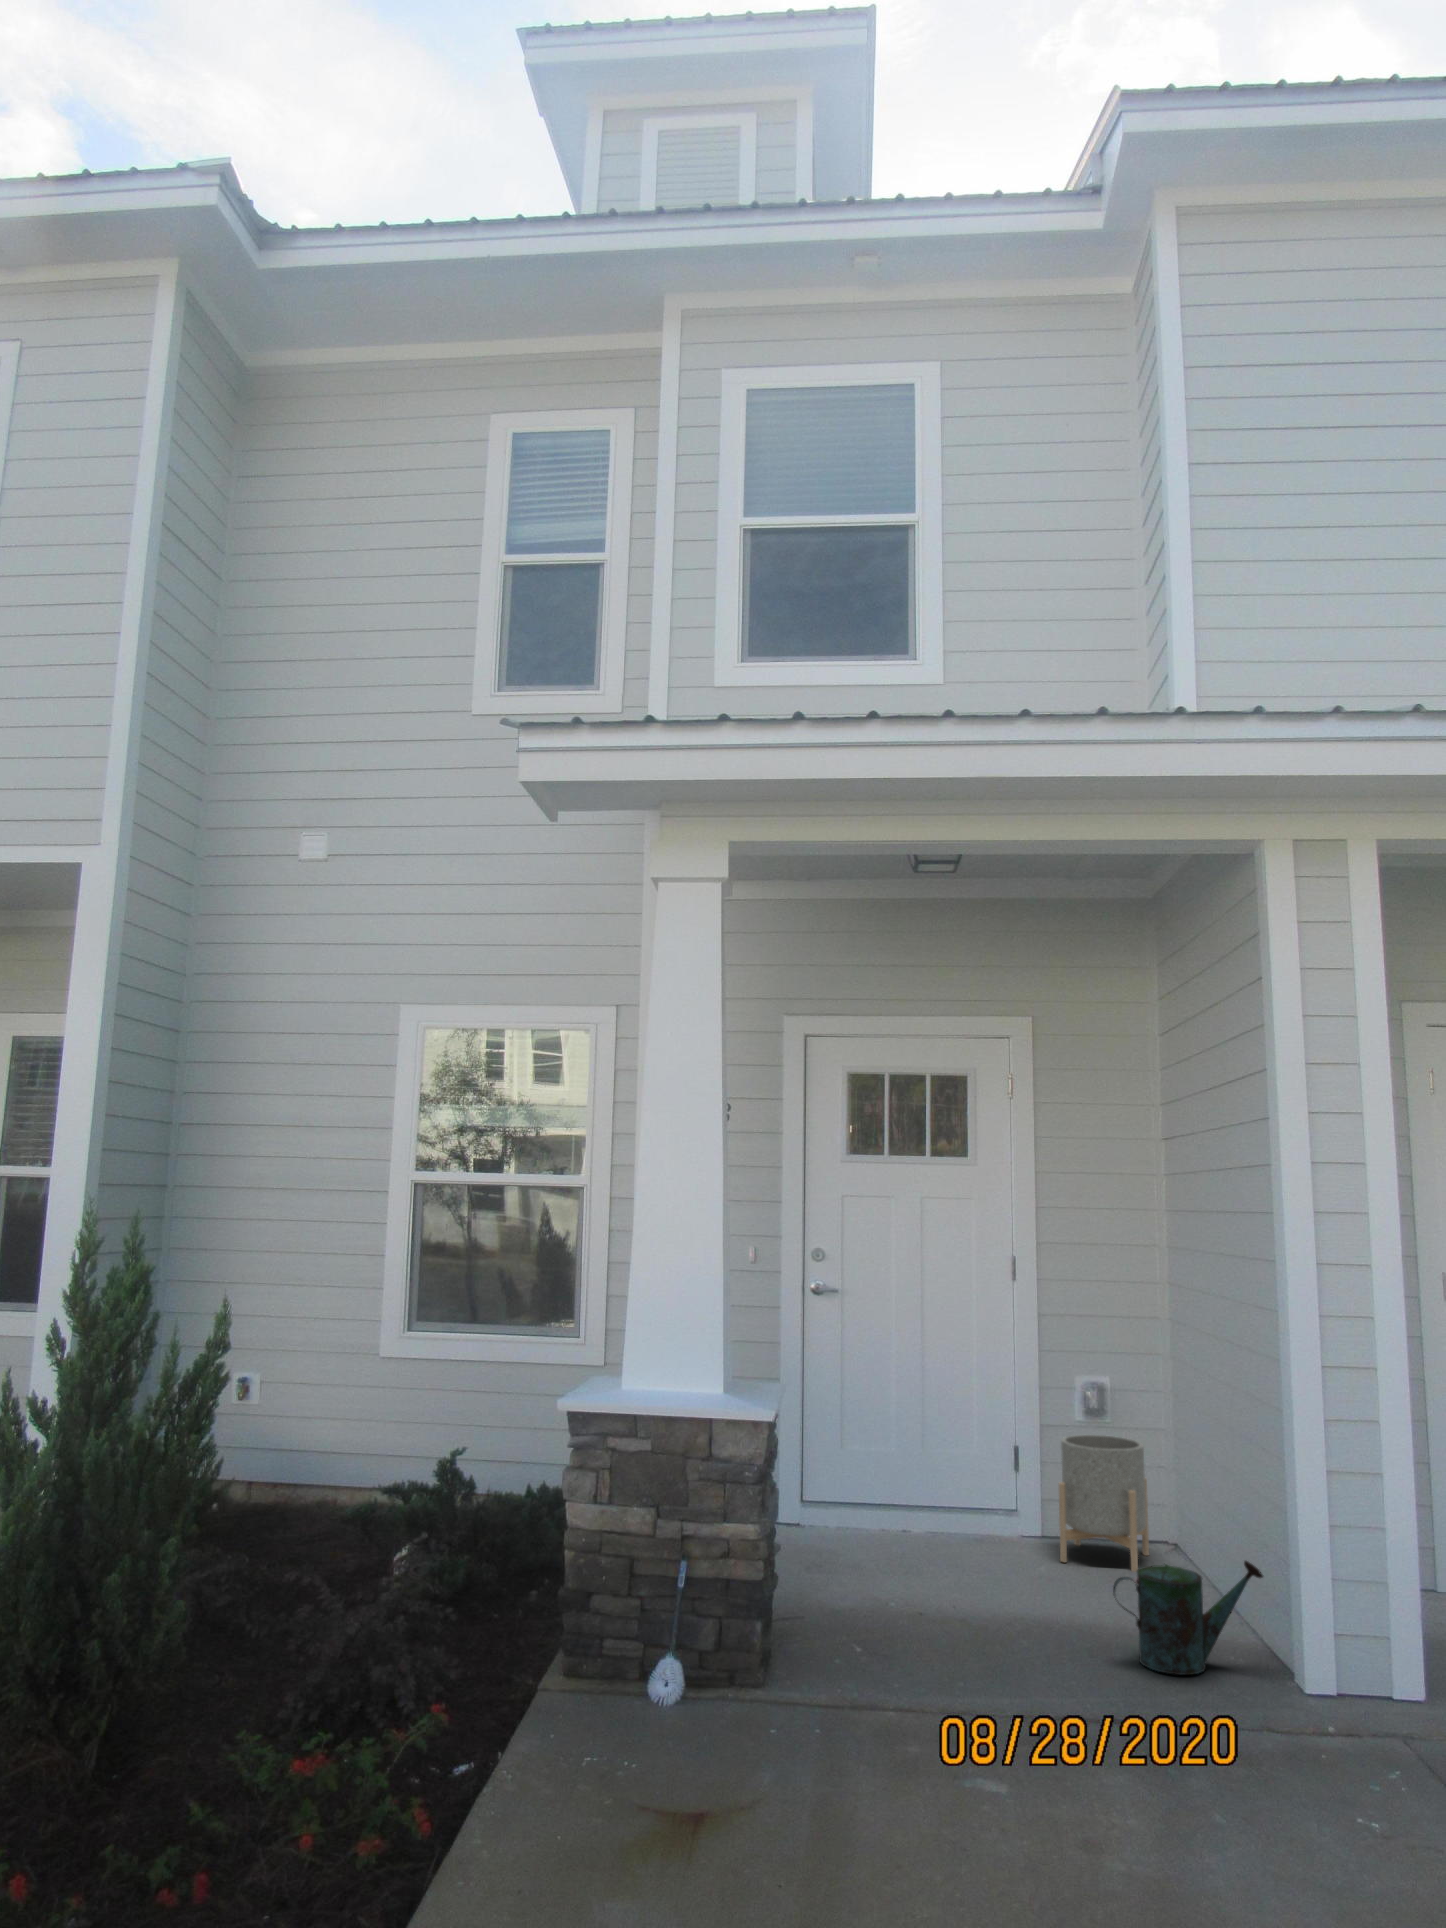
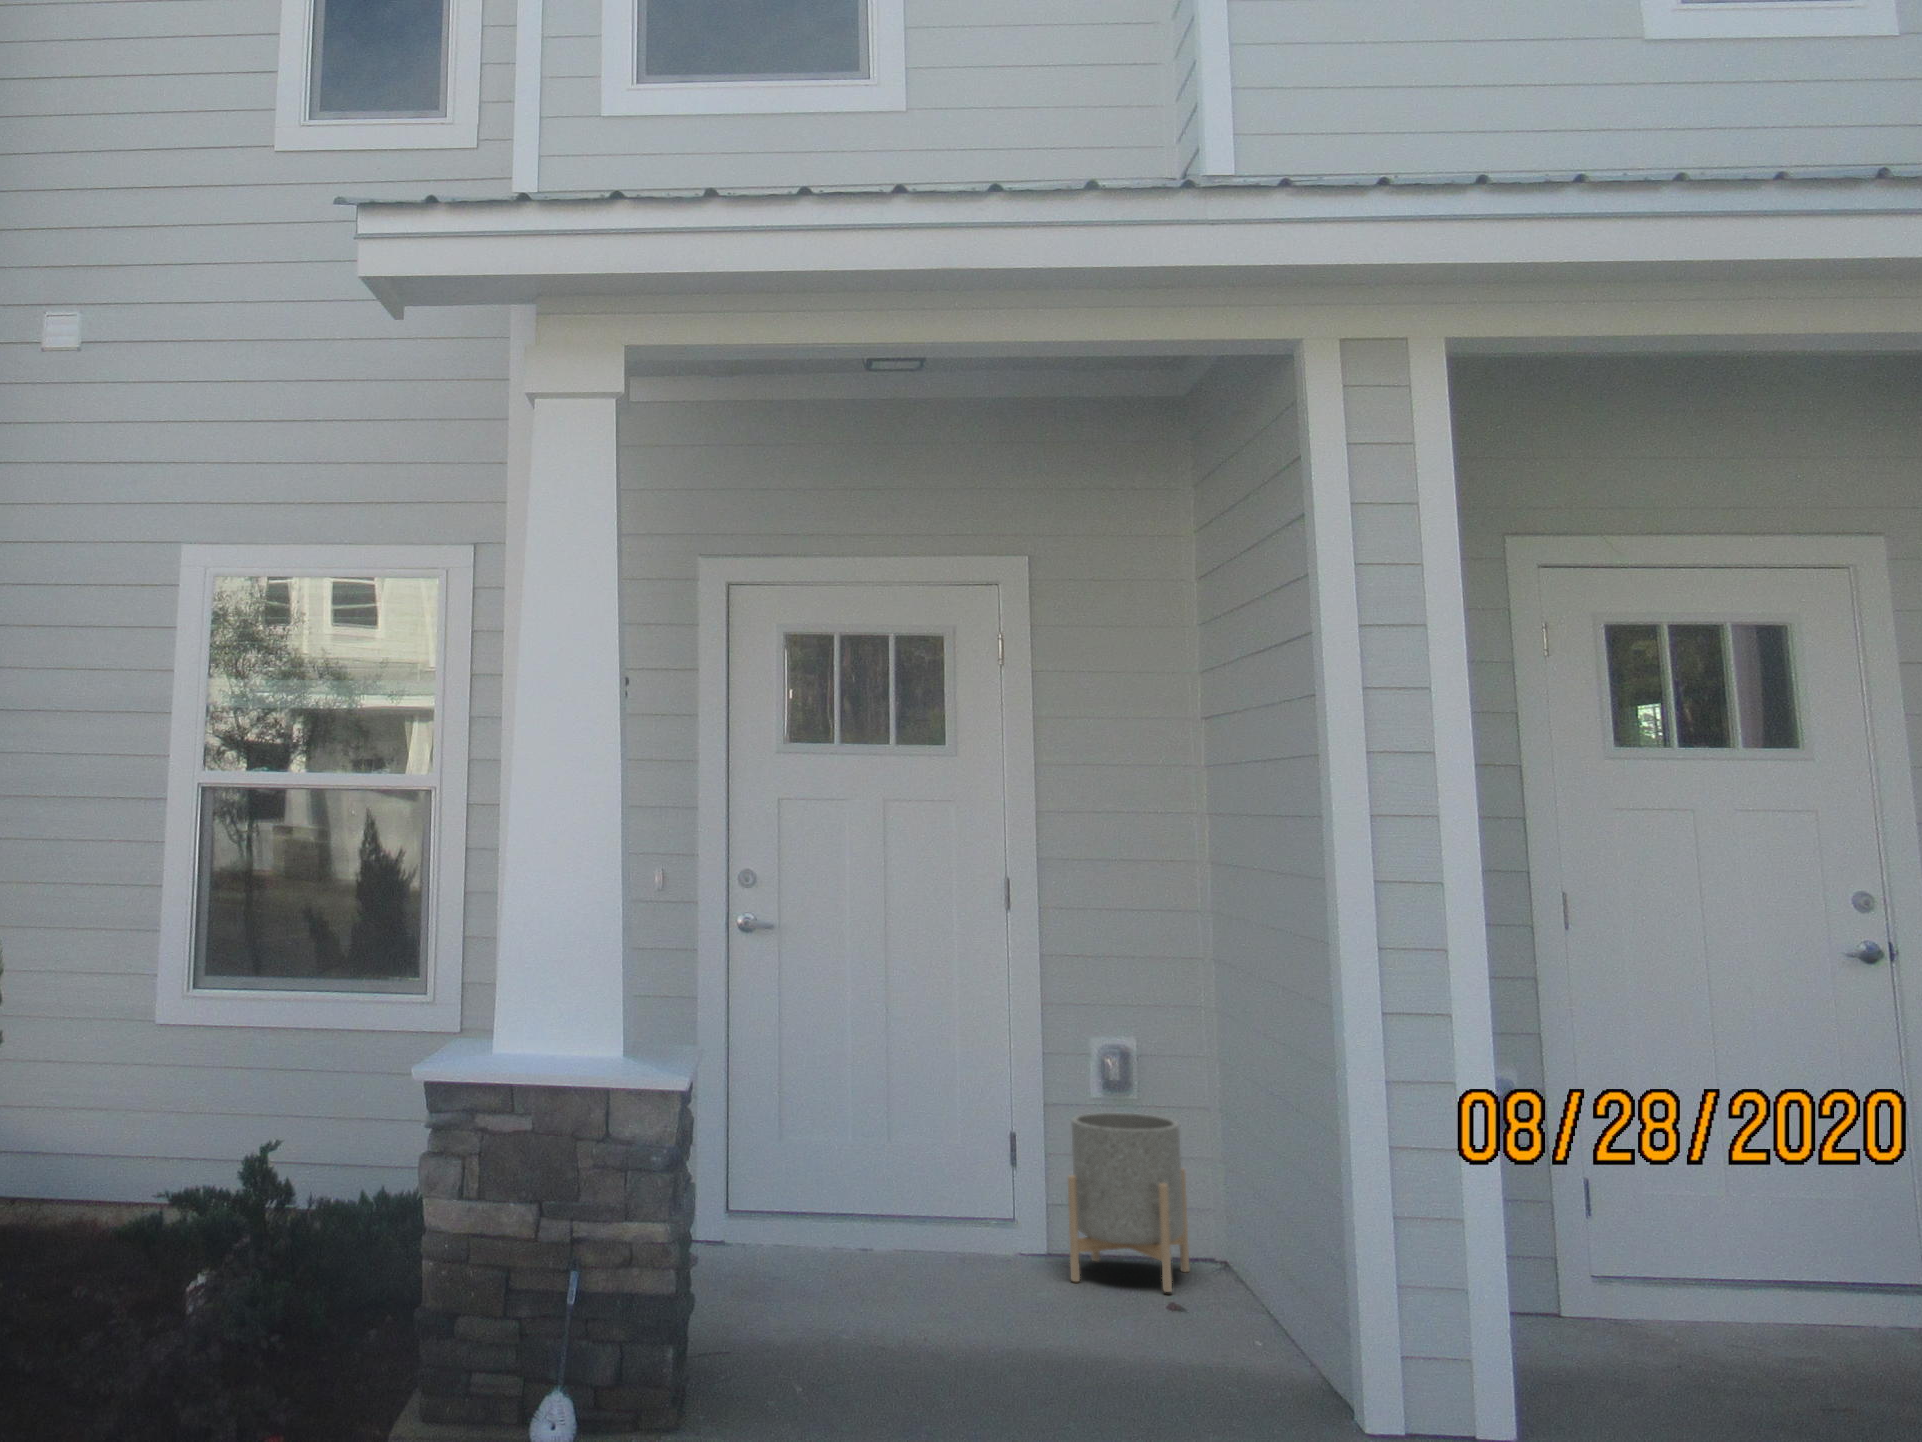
watering can: present [1113,1561,1263,1675] -> none [1128,1261,1319,1409]

